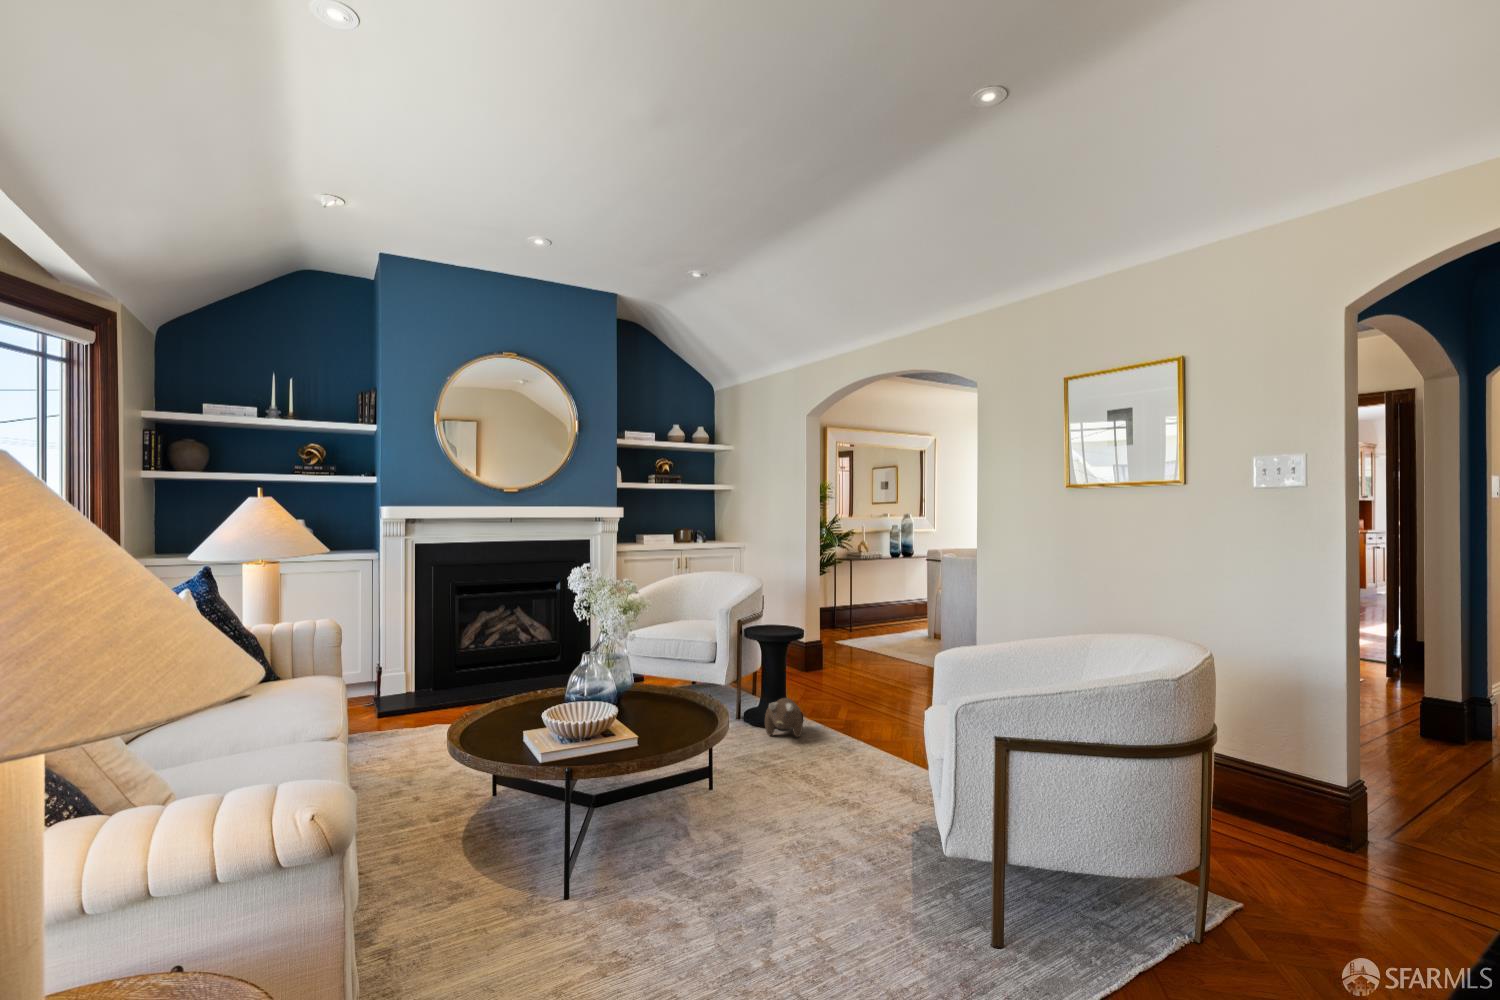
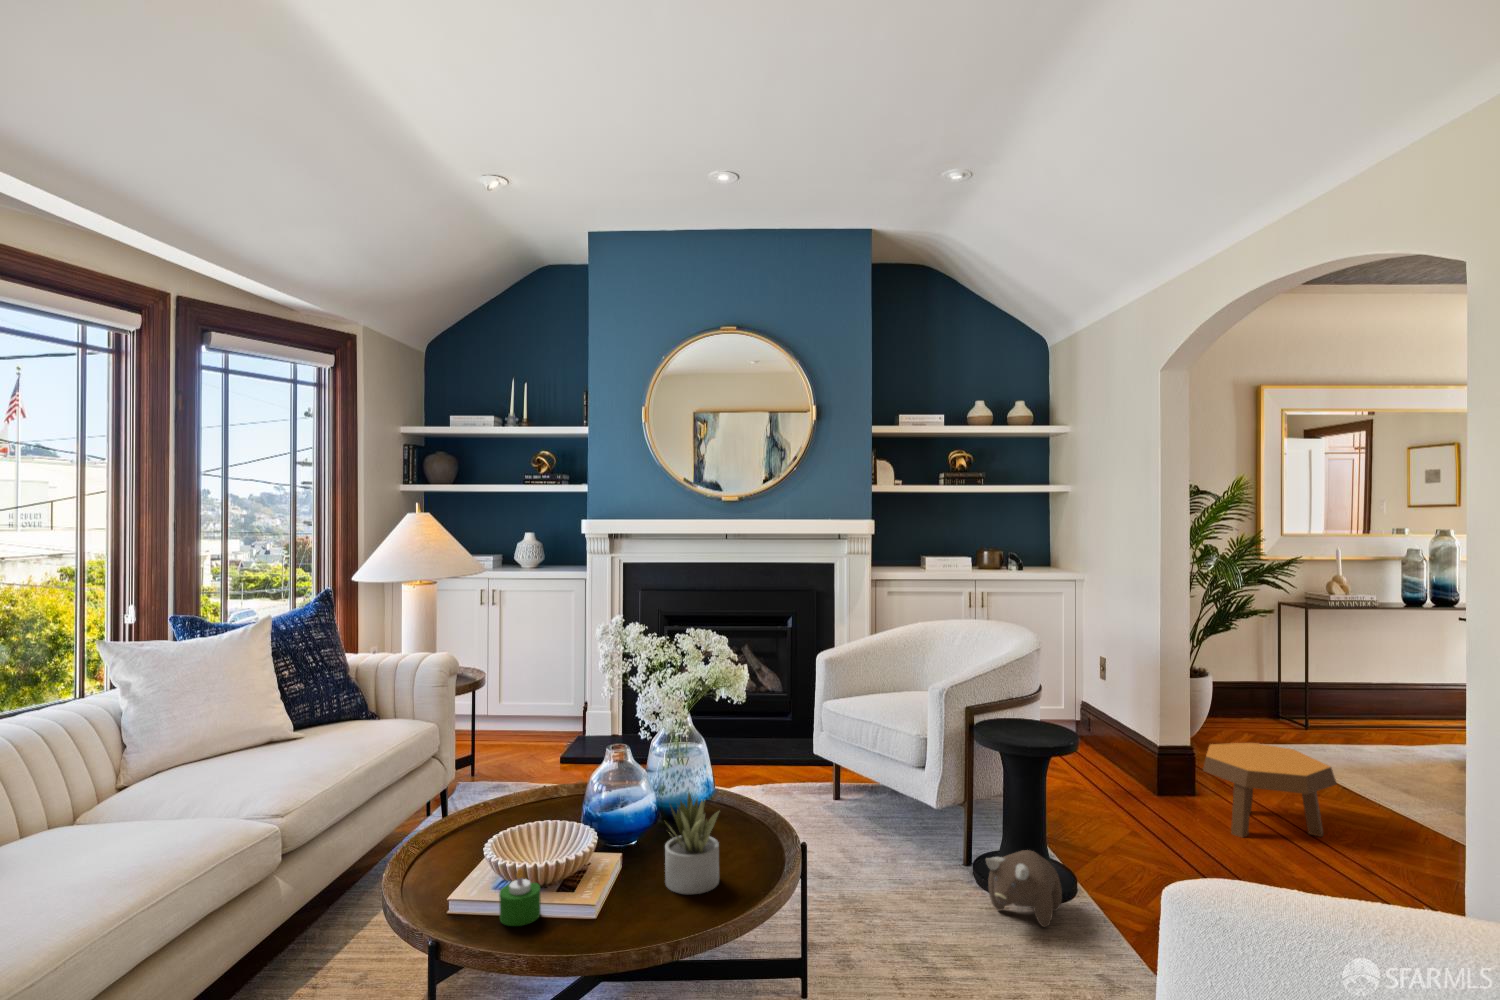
footstool: none [834,635,897,685] -> present [1203,743,1337,838]
succulent plant: none [649,669,686,728] -> present [665,793,719,894]
candle: none [584,721,610,756] -> present [499,869,541,926]

